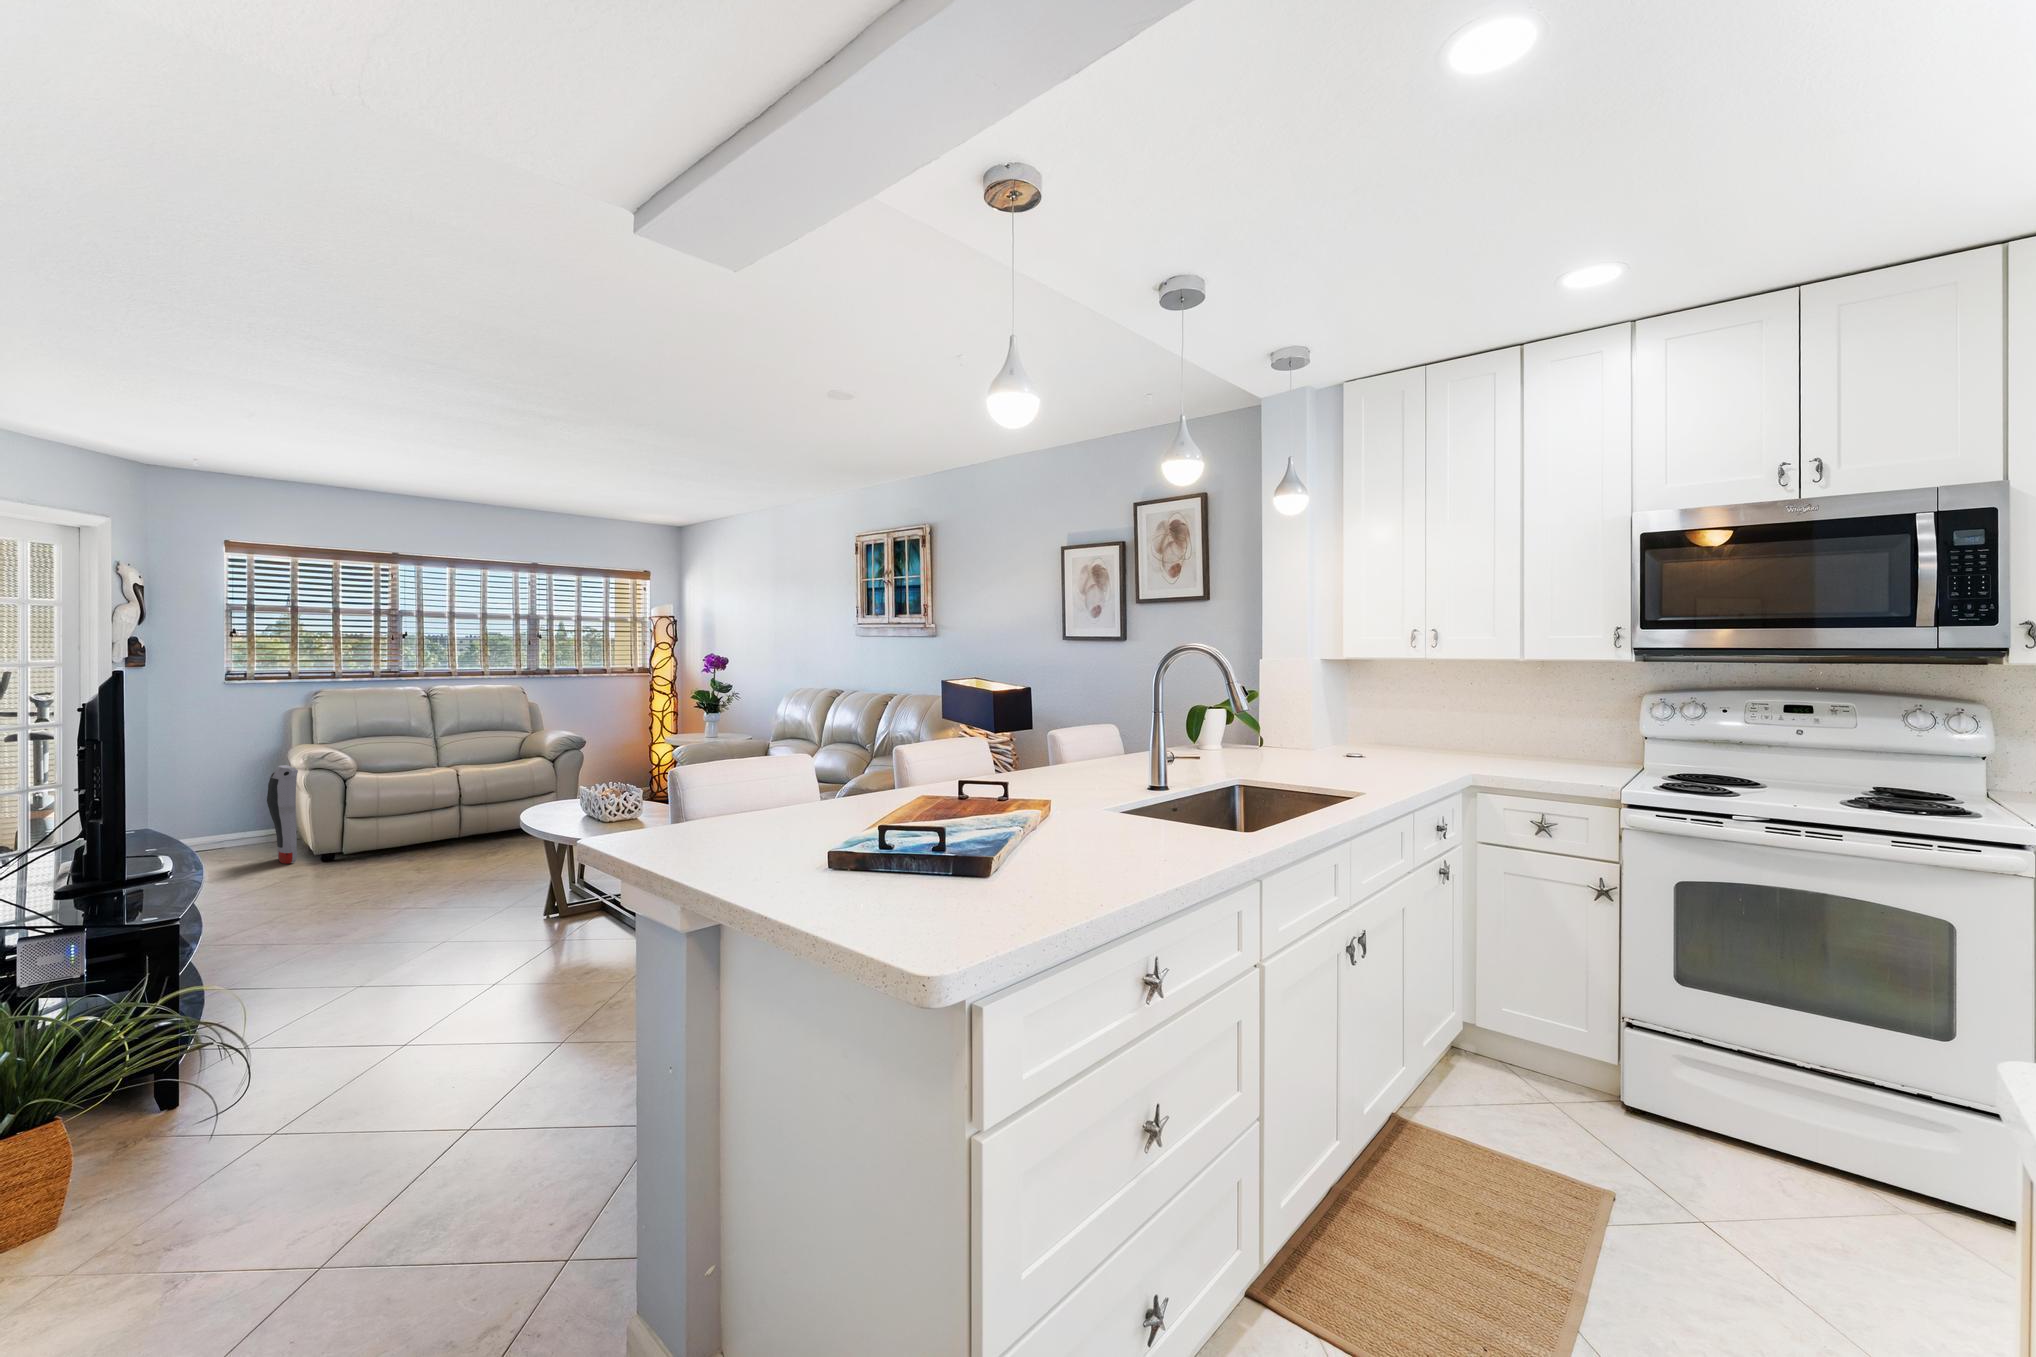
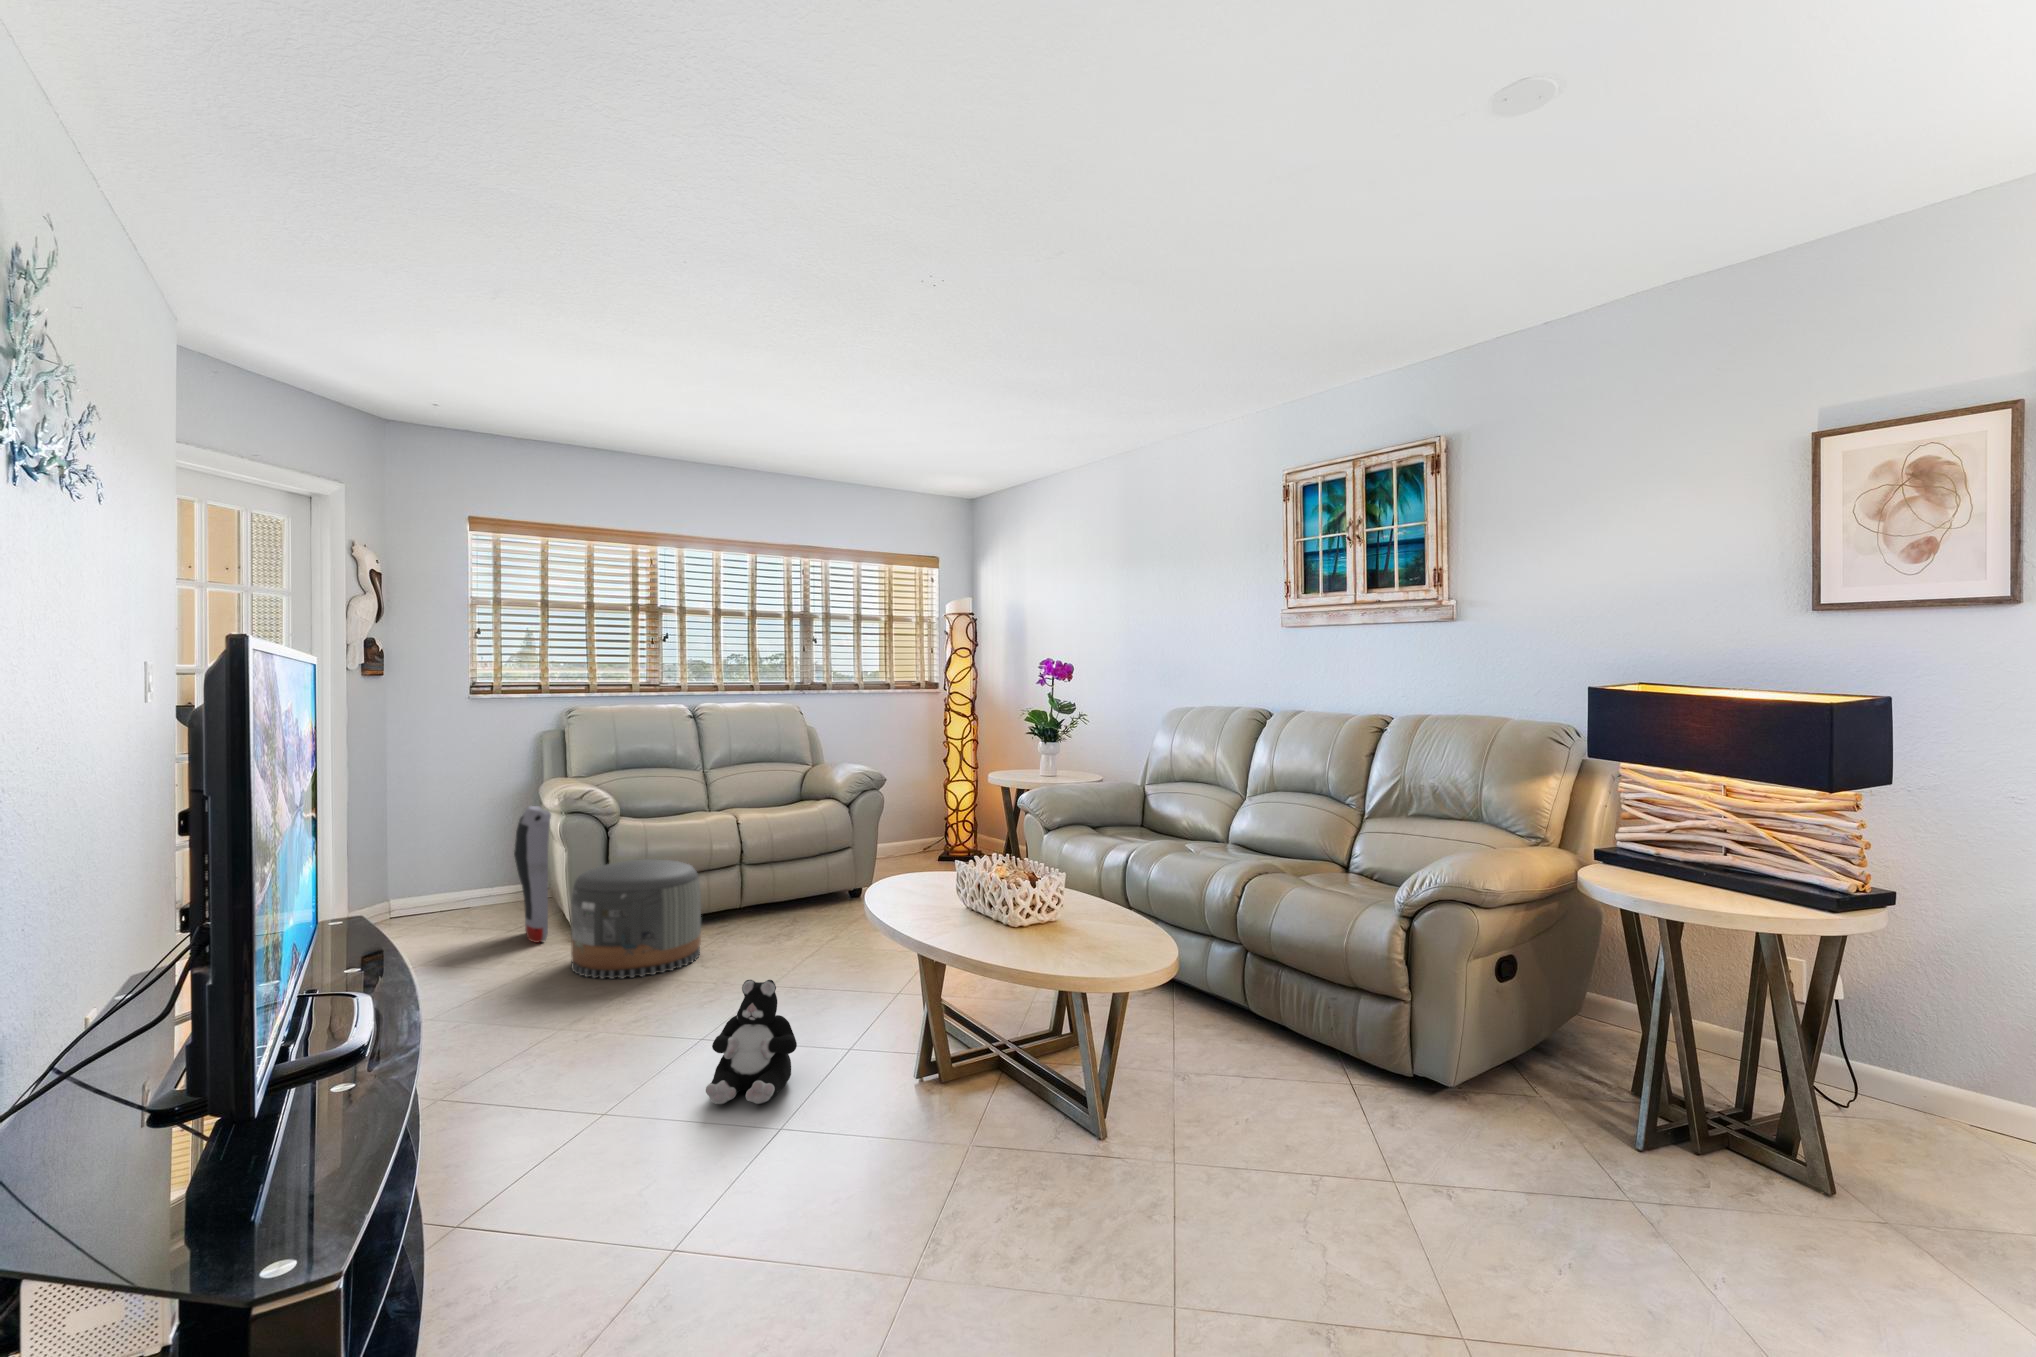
pouf: none [314,800,420,880] -> present [571,859,701,979]
plush toy: none [396,860,462,929] -> present [706,980,797,1104]

